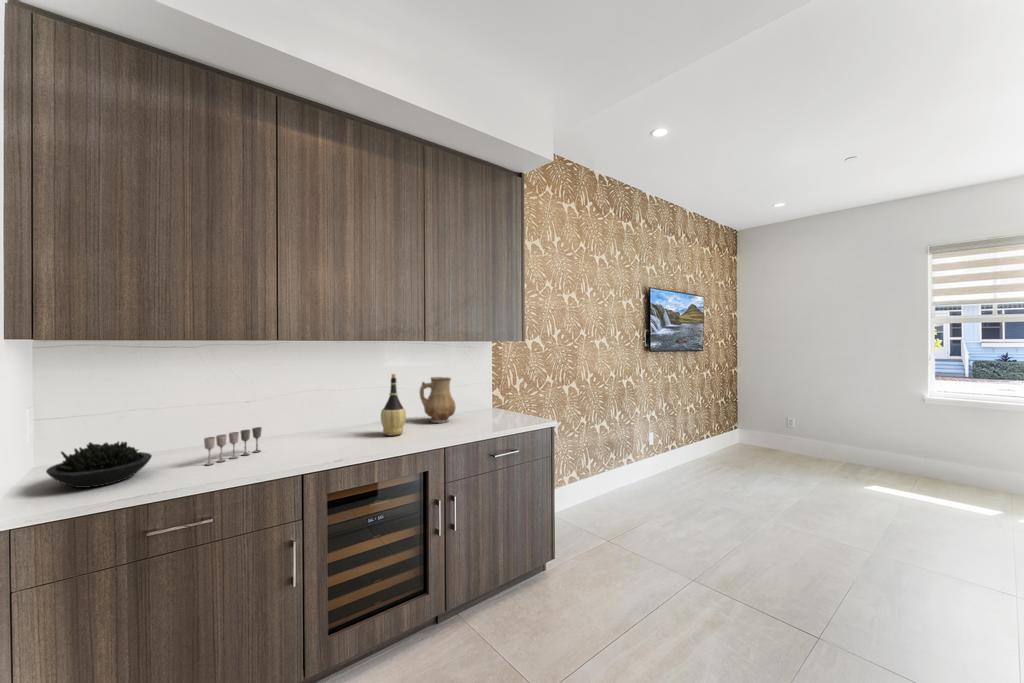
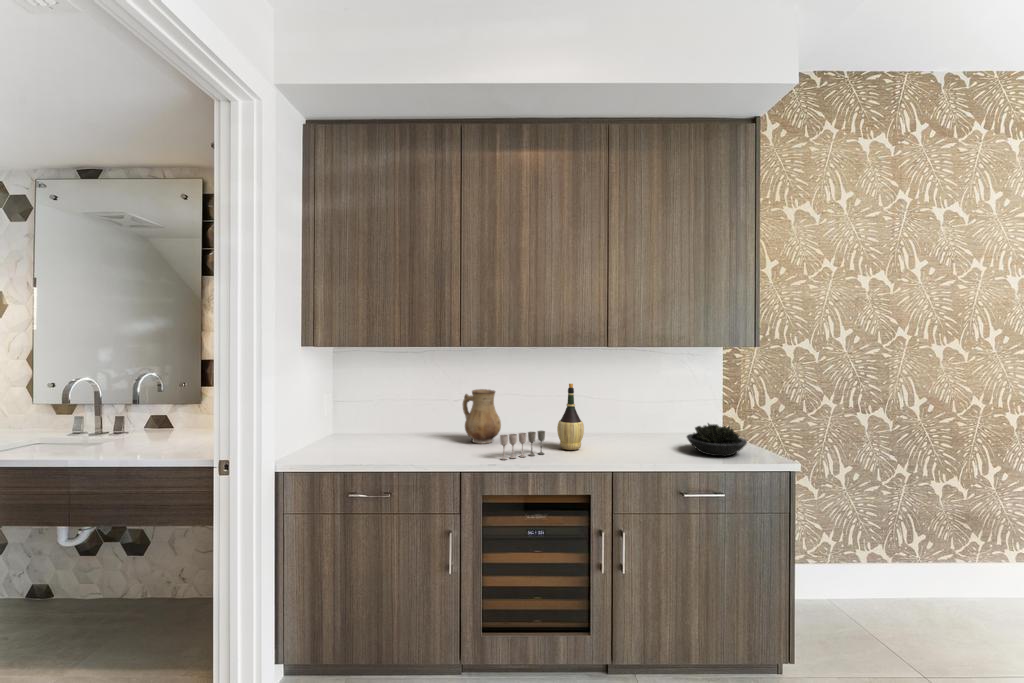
ceramic pitcher: present [420,377,456,423] -> present [463,389,501,444]
wine glass: present [204,427,262,465] -> present [500,431,545,460]
succulent plant: present [46,441,152,488] -> present [687,423,747,456]

